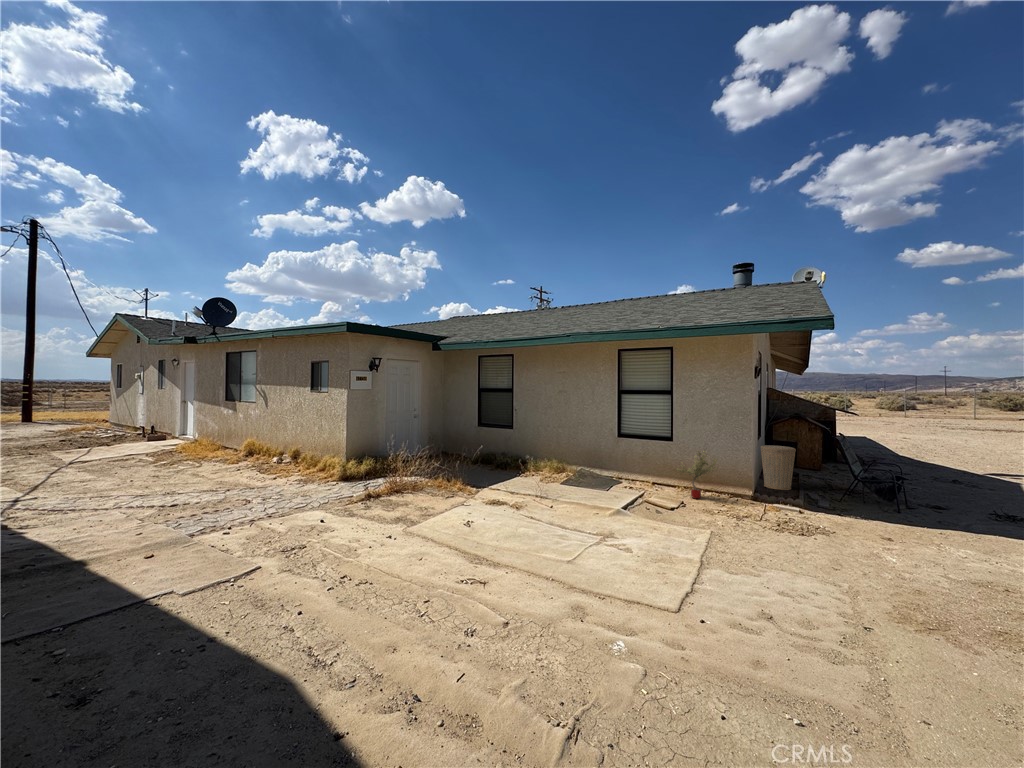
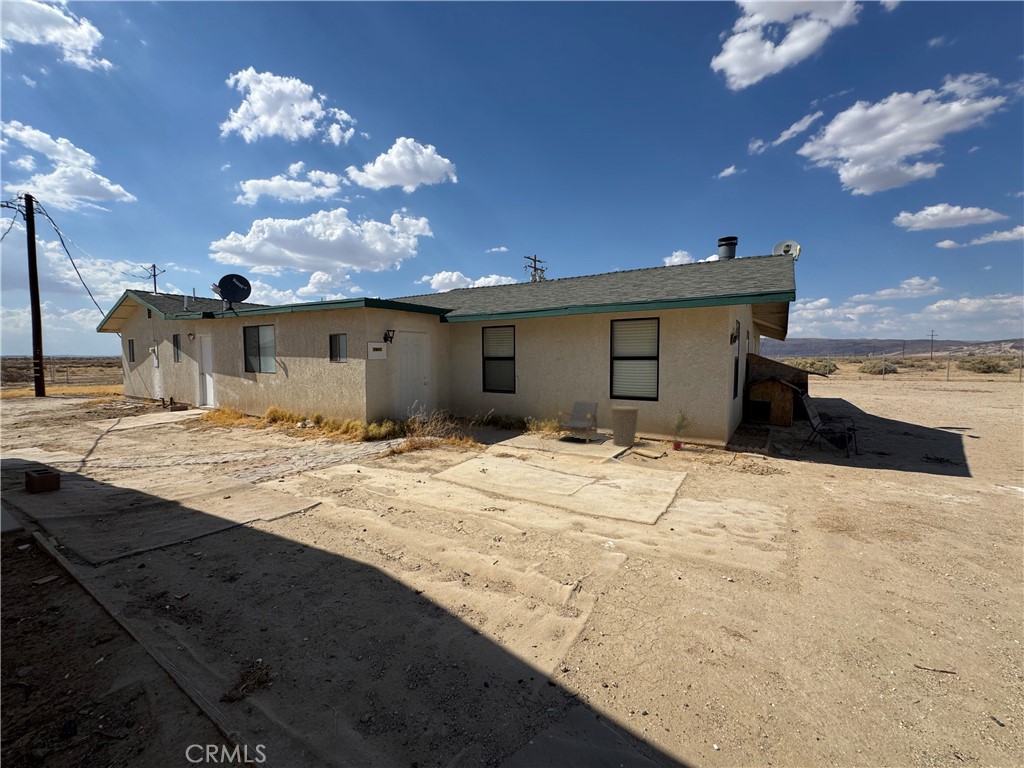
lounge chair: none [559,438,605,488] -> present [558,401,598,442]
trash can: present [761,445,796,490] -> present [611,406,638,446]

